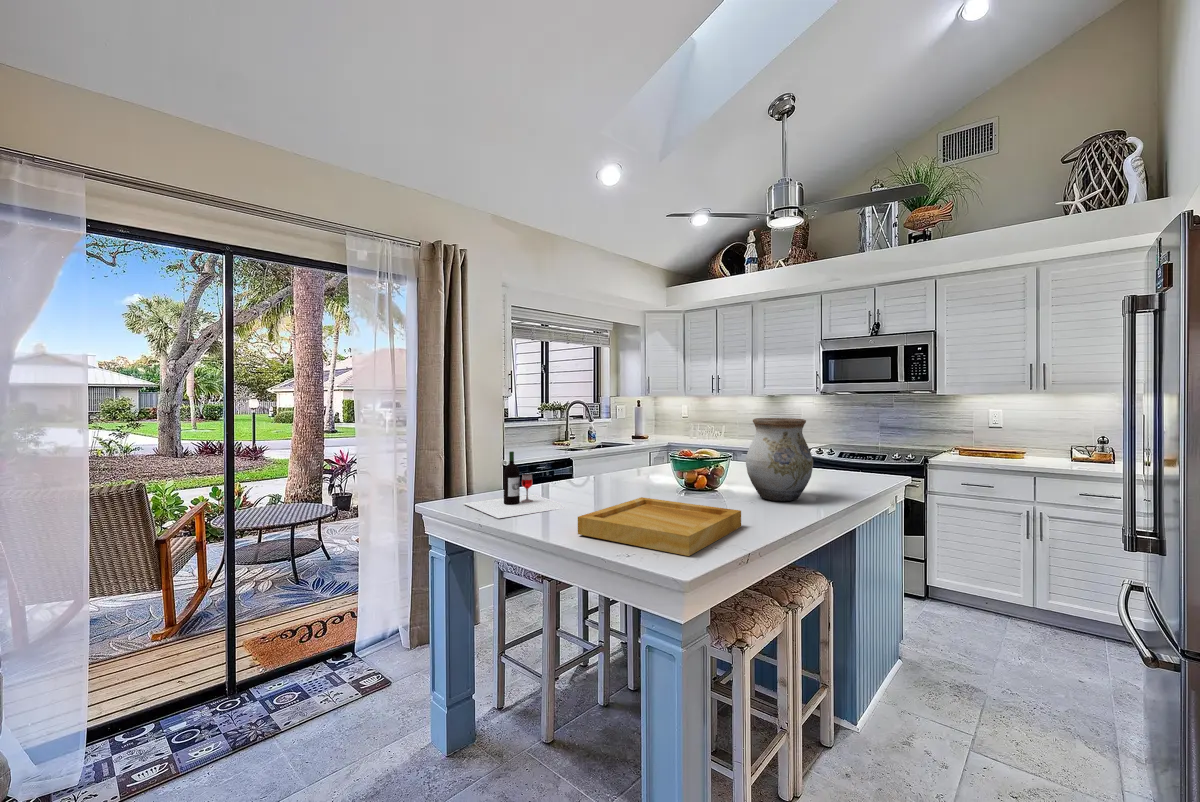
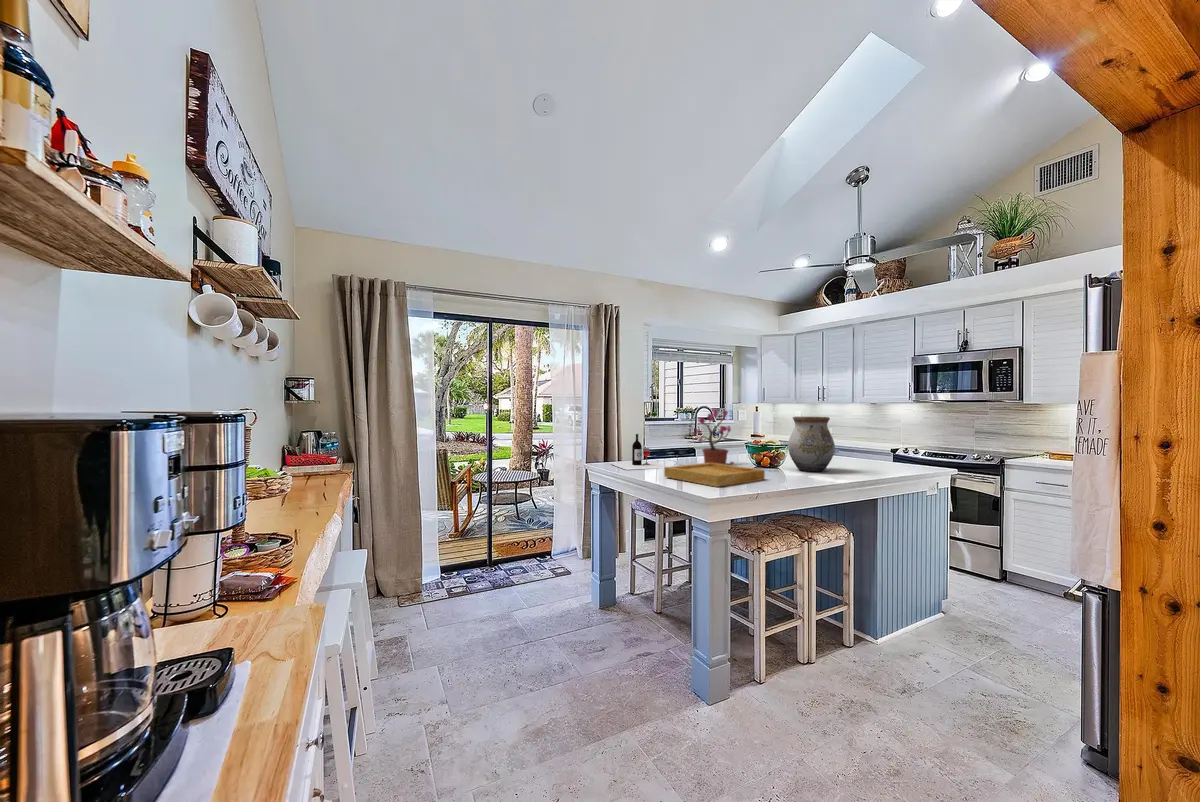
potted plant: none [599,407,659,502] -> present [692,409,733,464]

